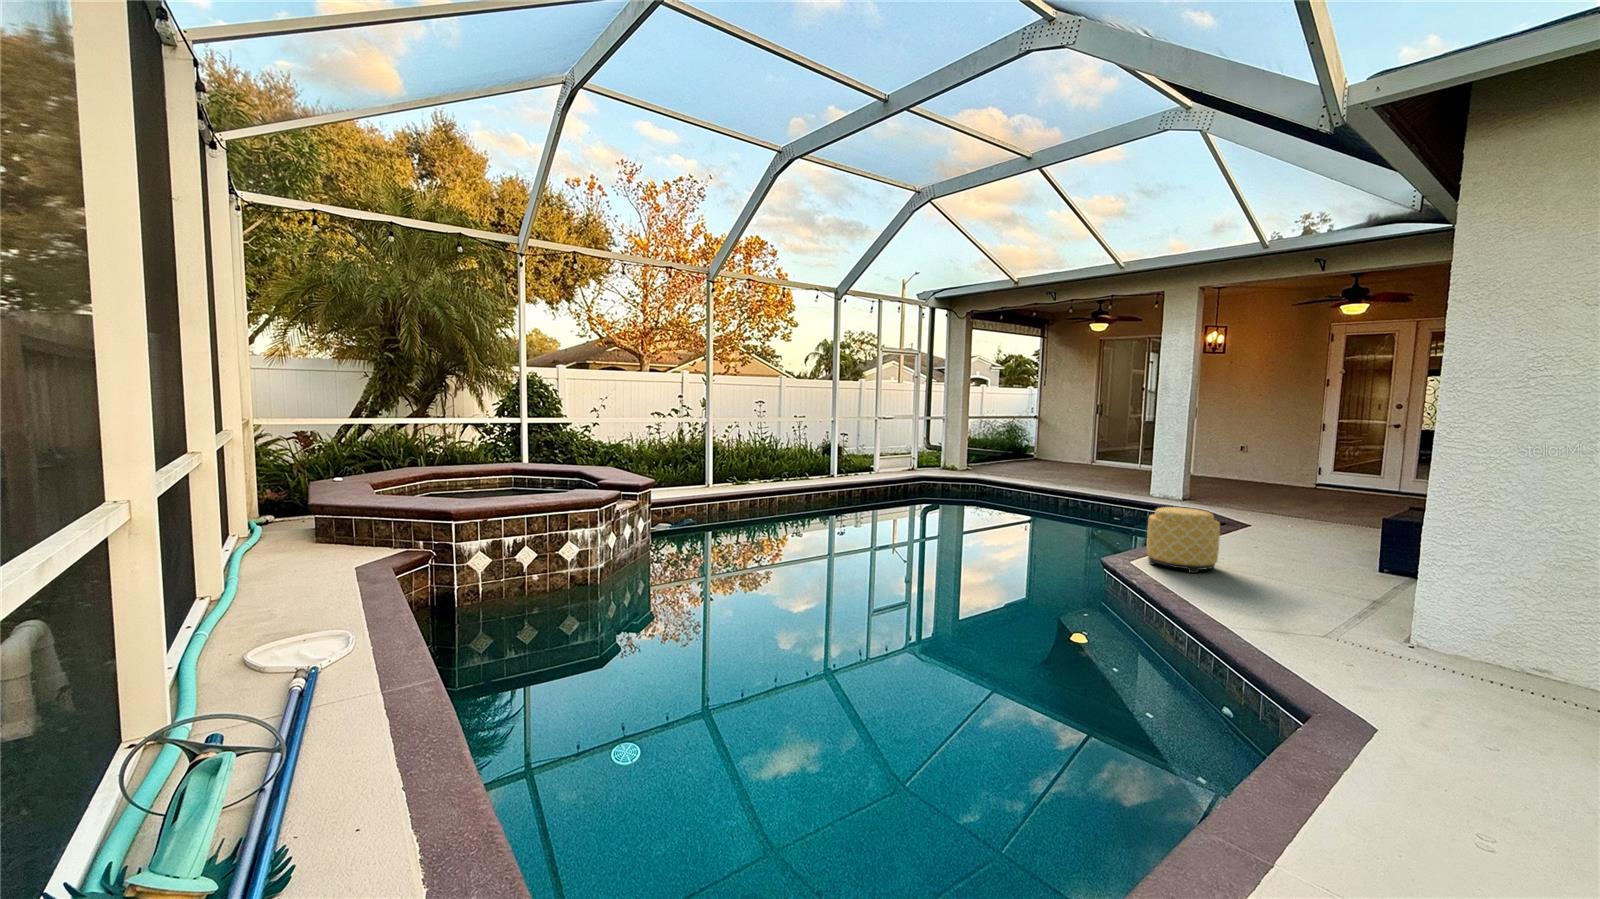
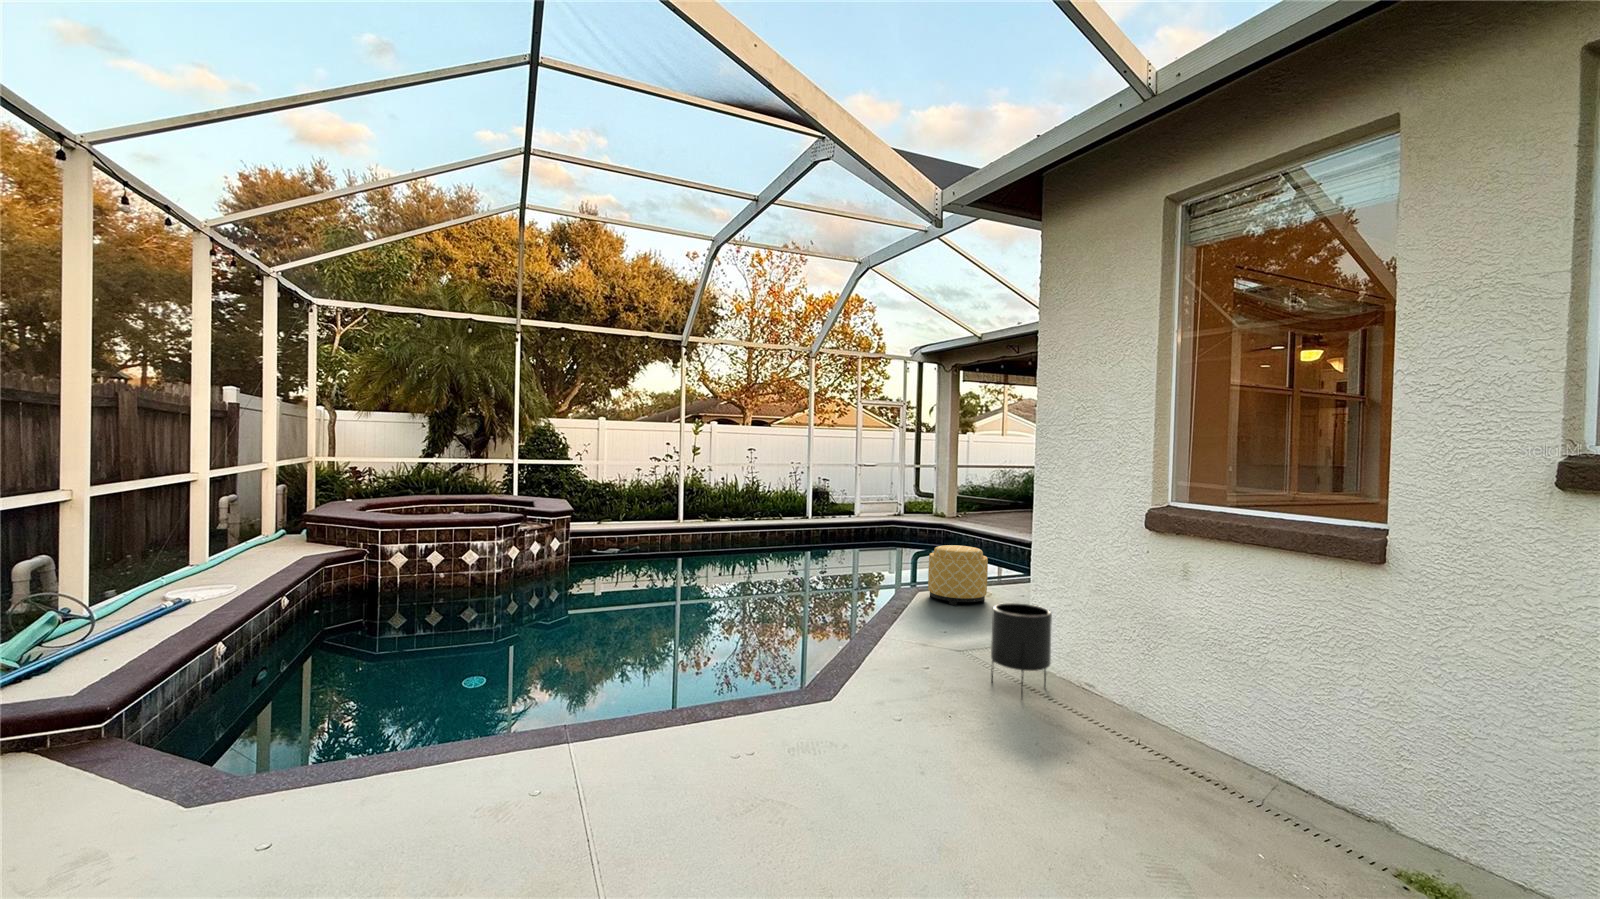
planter: none [1456,583,1562,699] -> present [991,603,1052,700]

